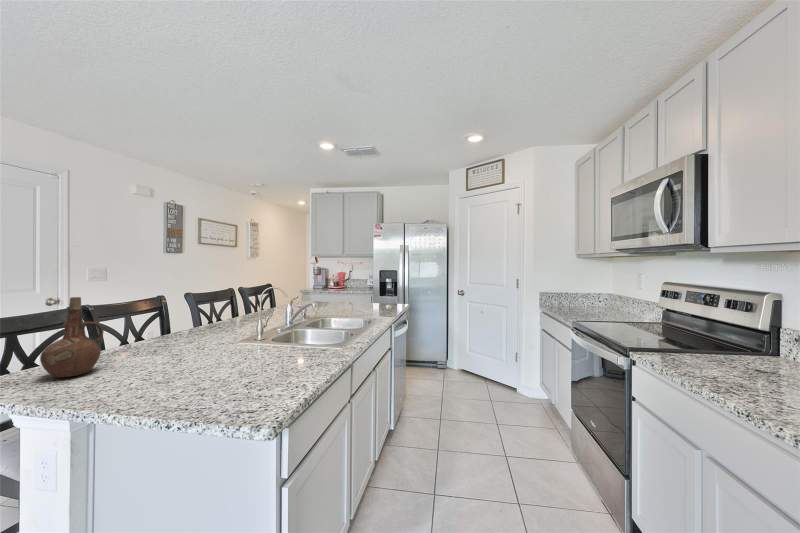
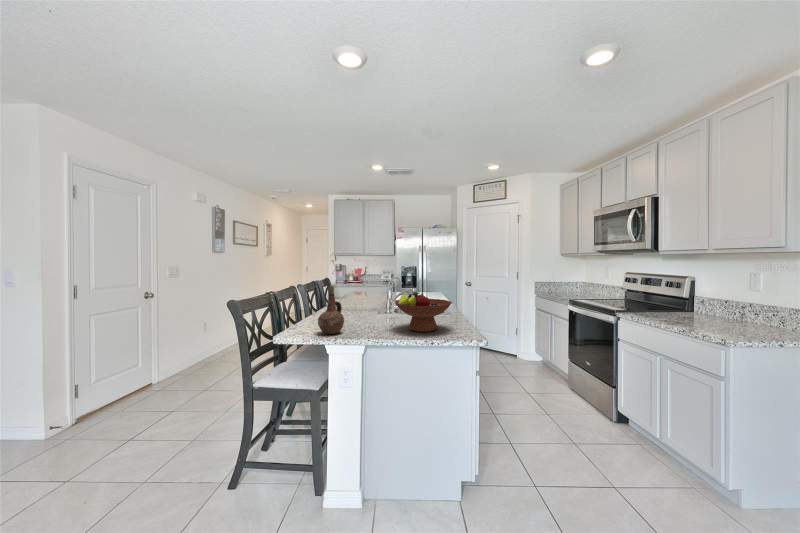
fruit bowl: none [167,310,279,382] -> present [395,292,452,332]

